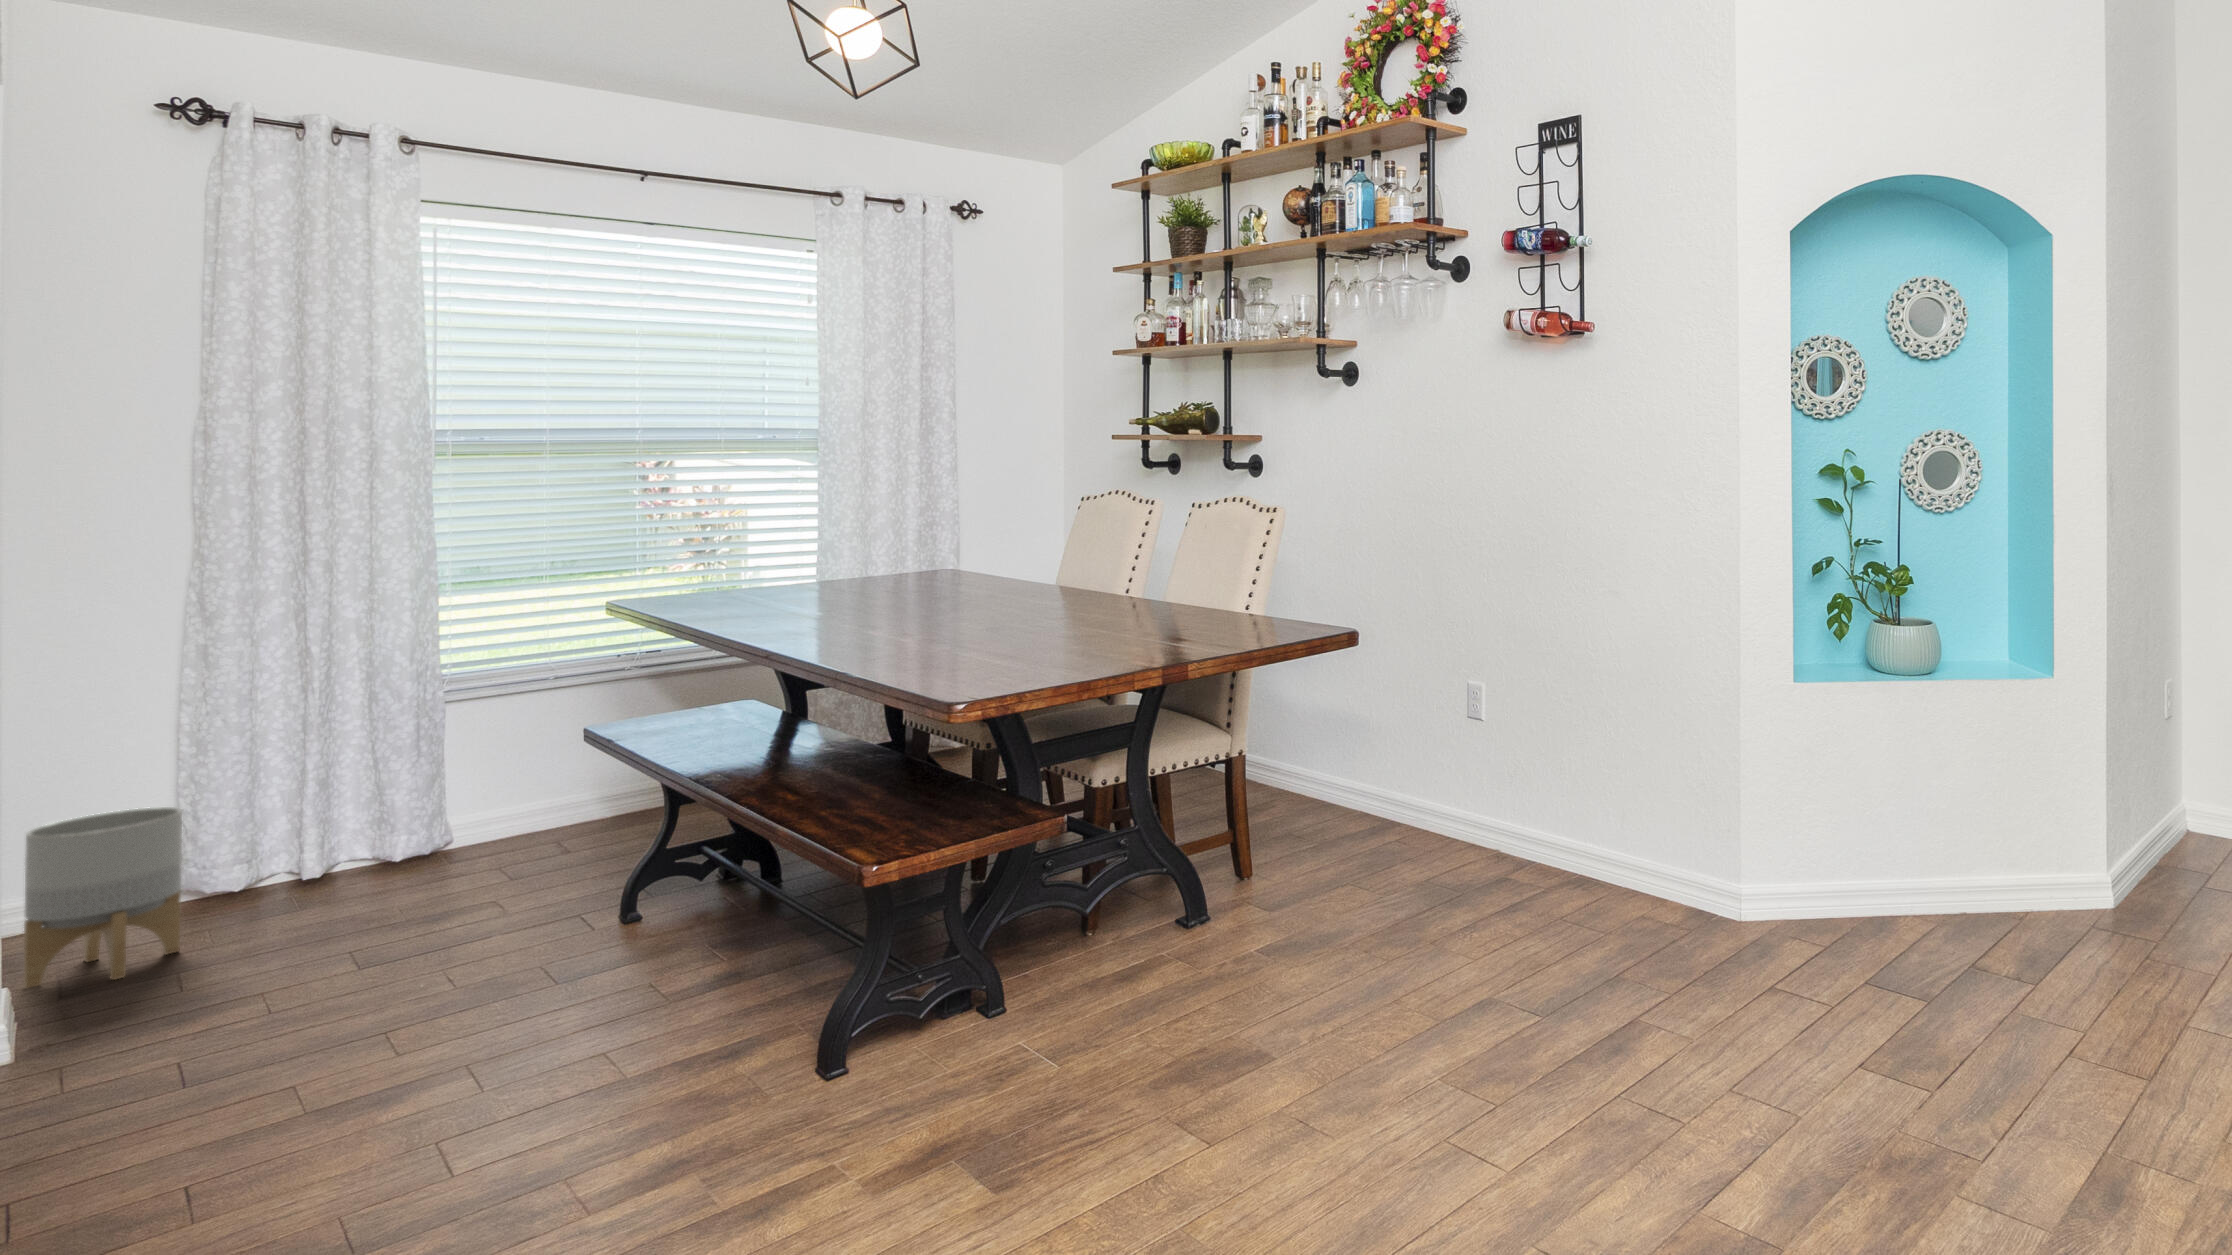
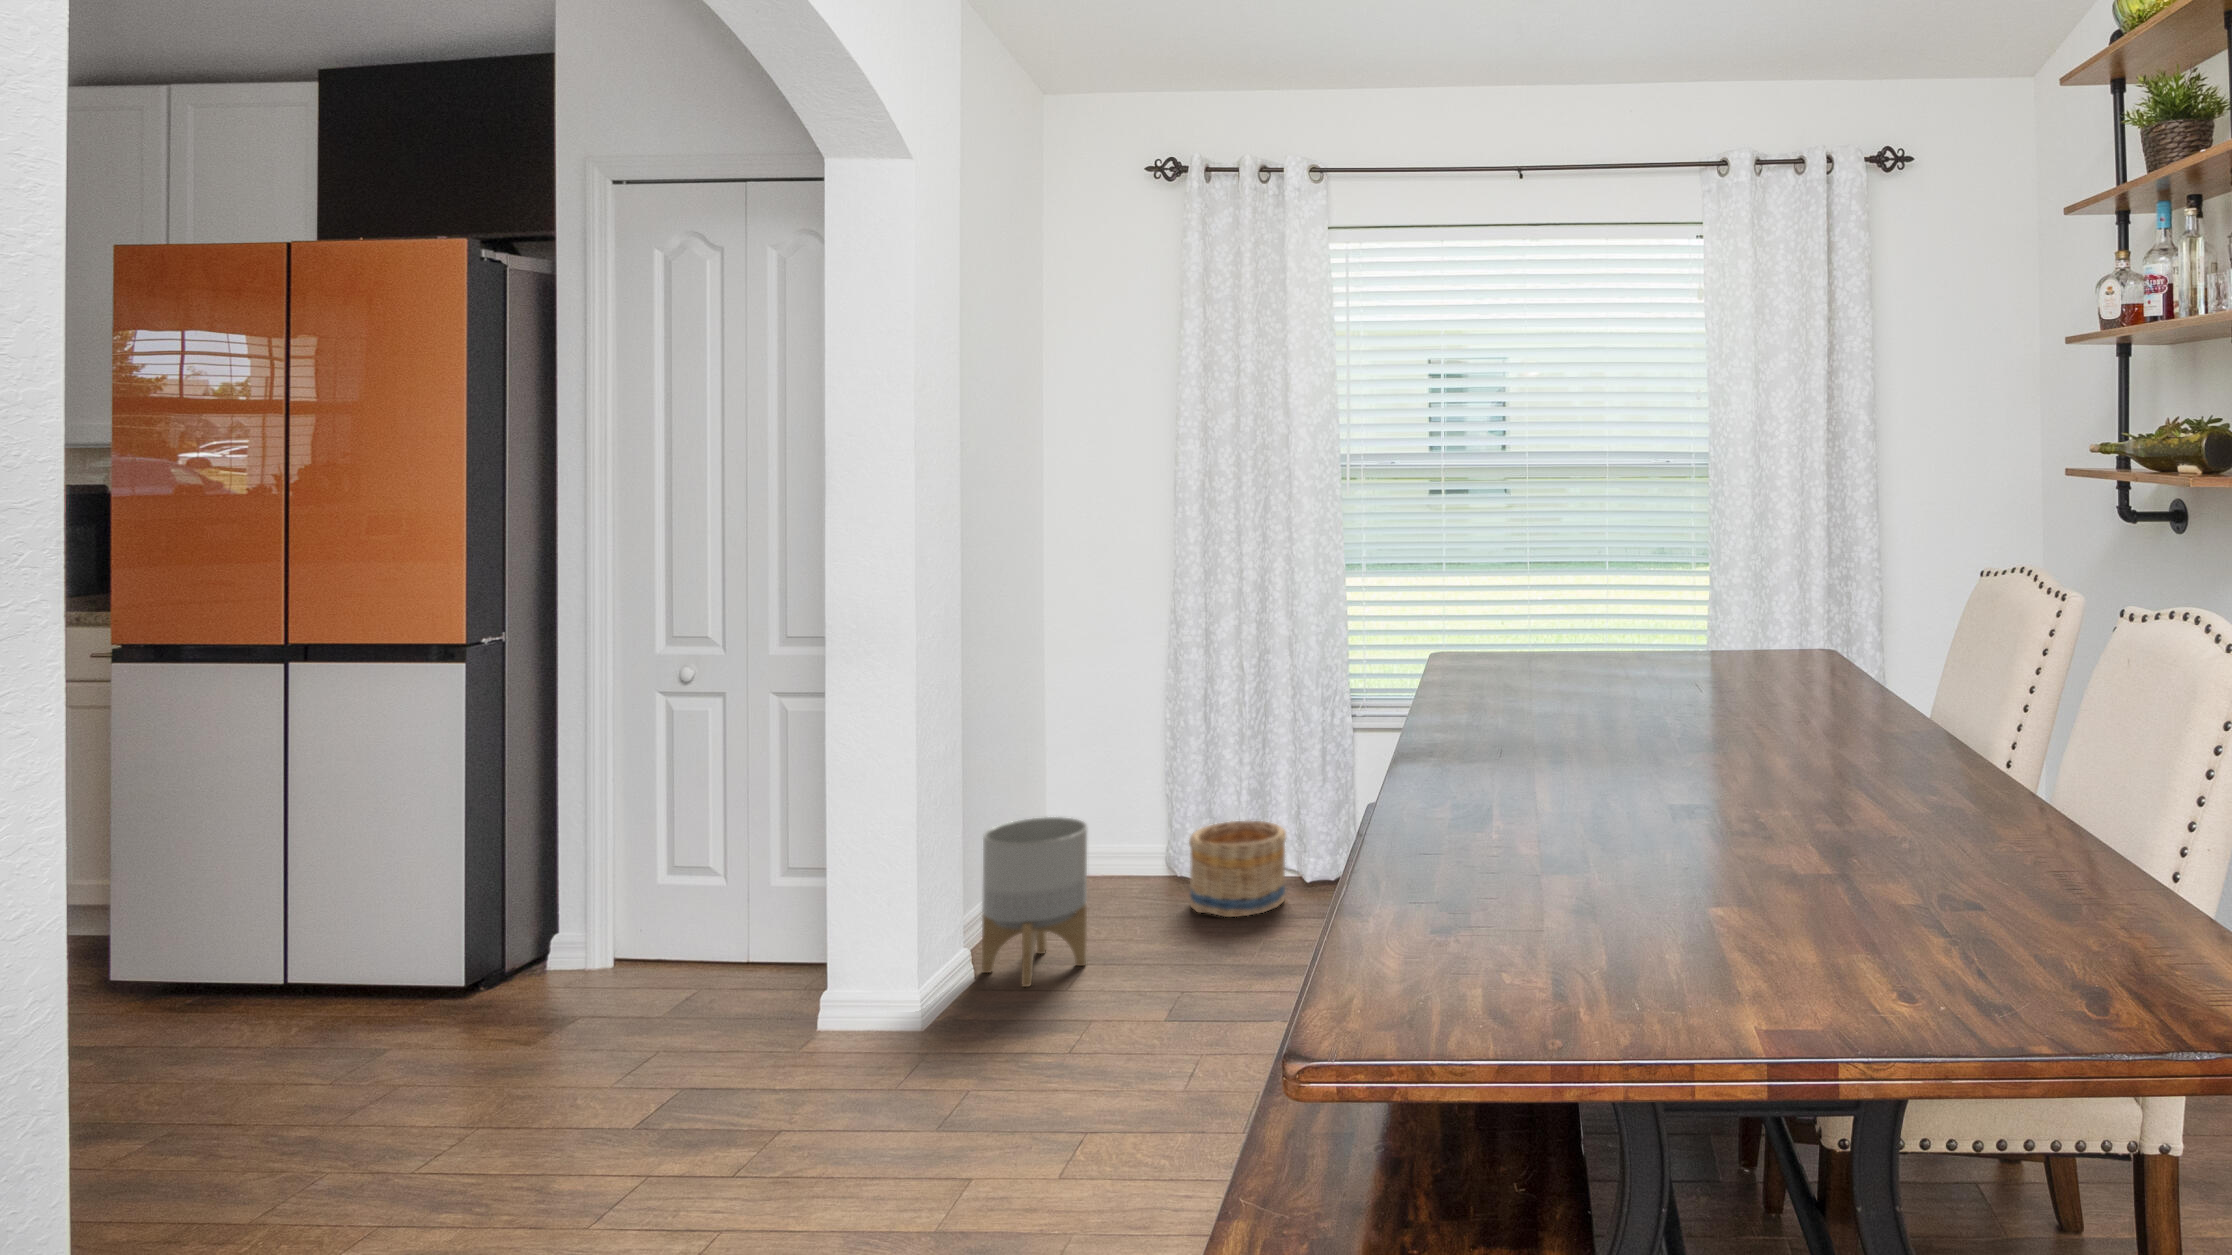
basket: none [253,796,386,894] -> present [1189,821,1286,917]

